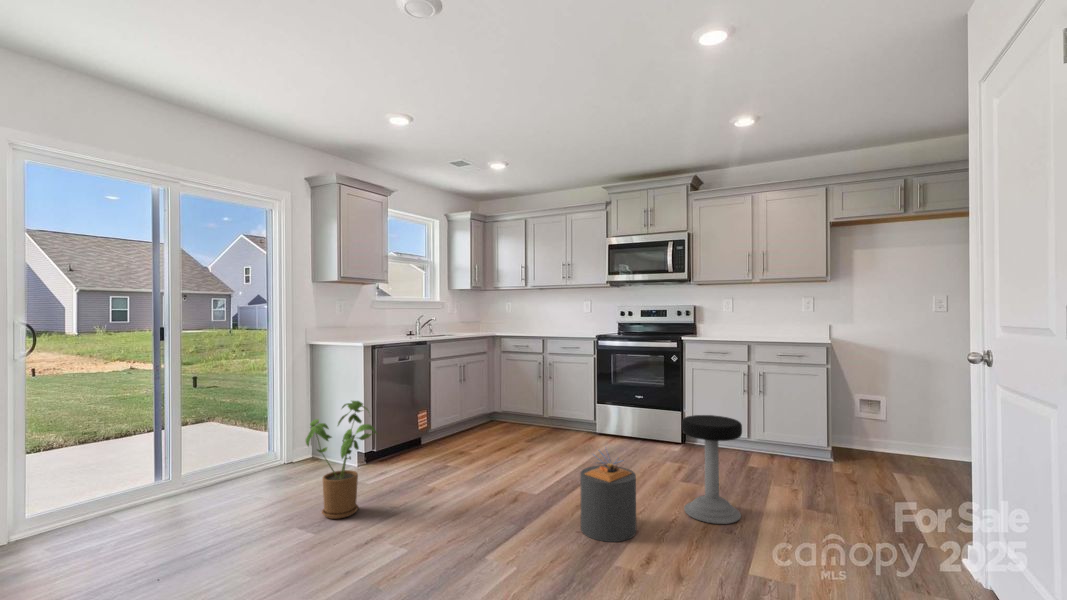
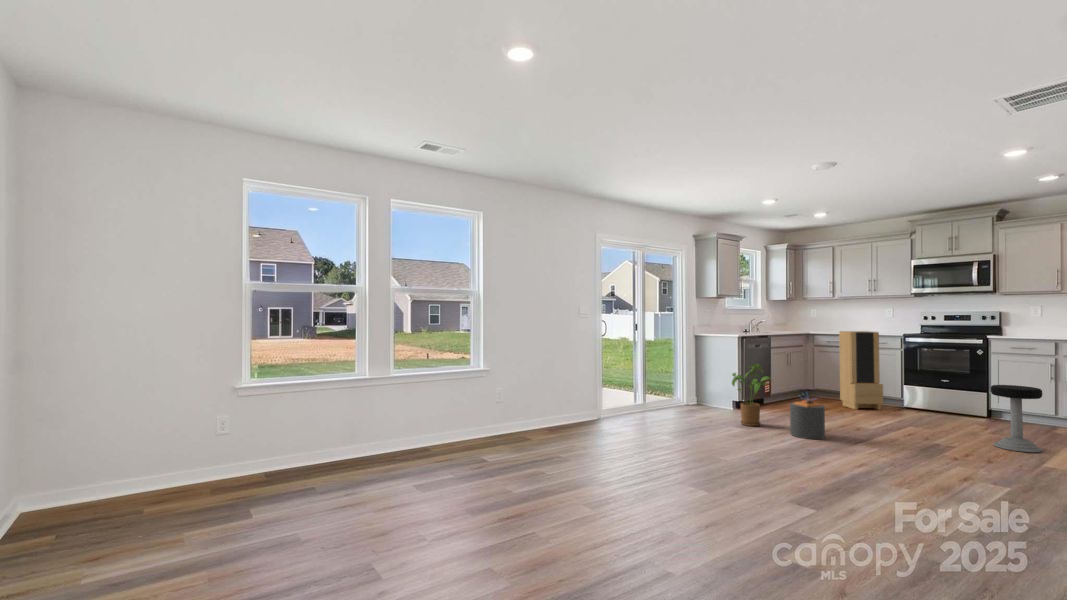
storage cabinet: none [522,333,571,444] -> present [839,331,883,410]
trash can: present [580,447,636,542] -> present [790,398,825,439]

